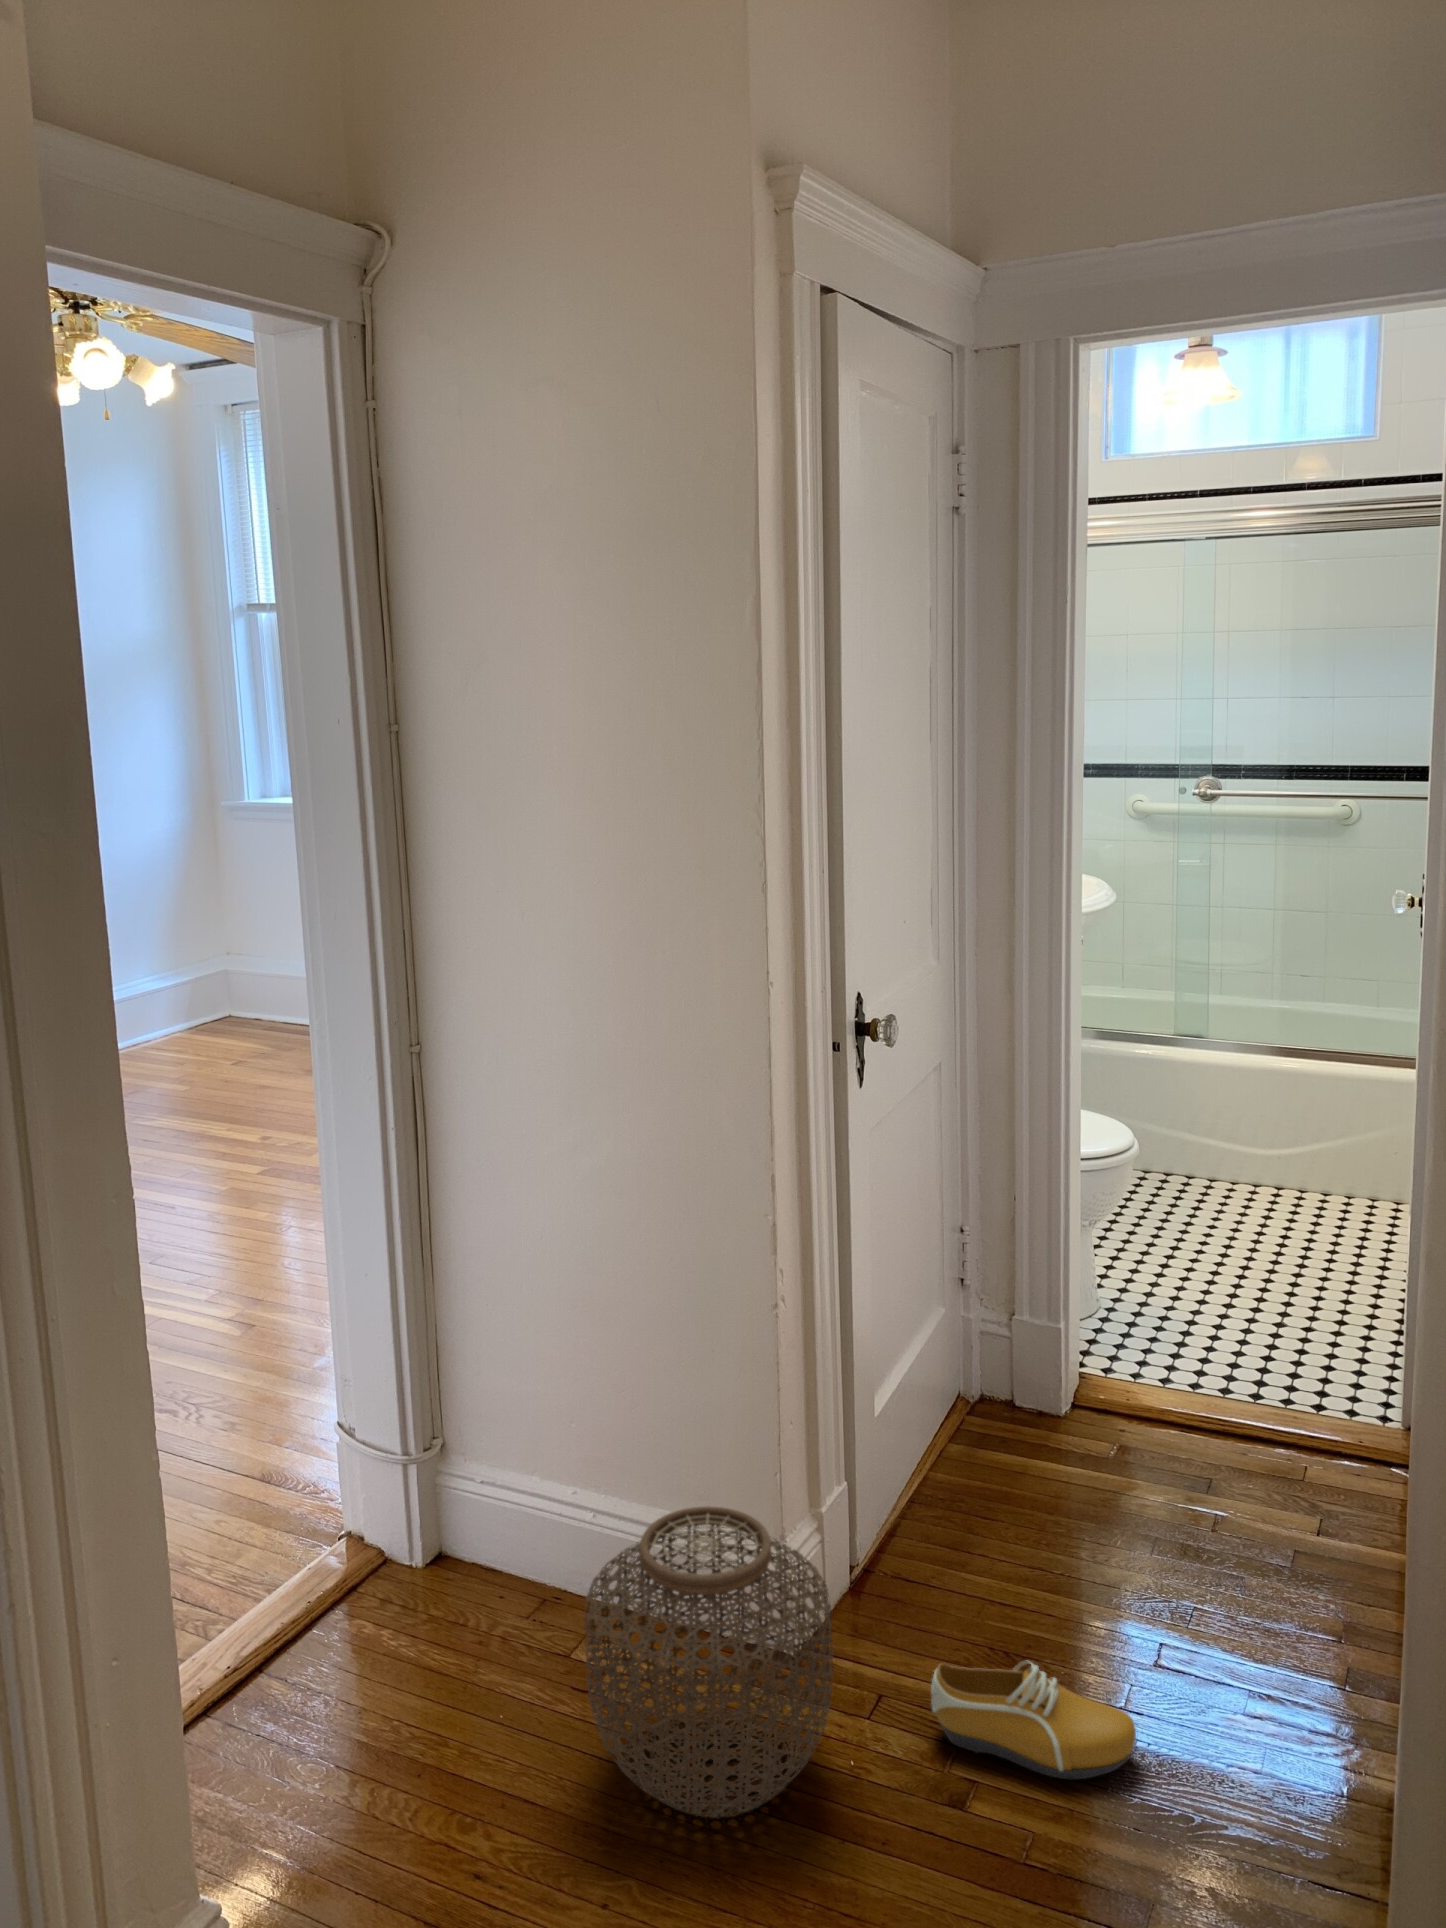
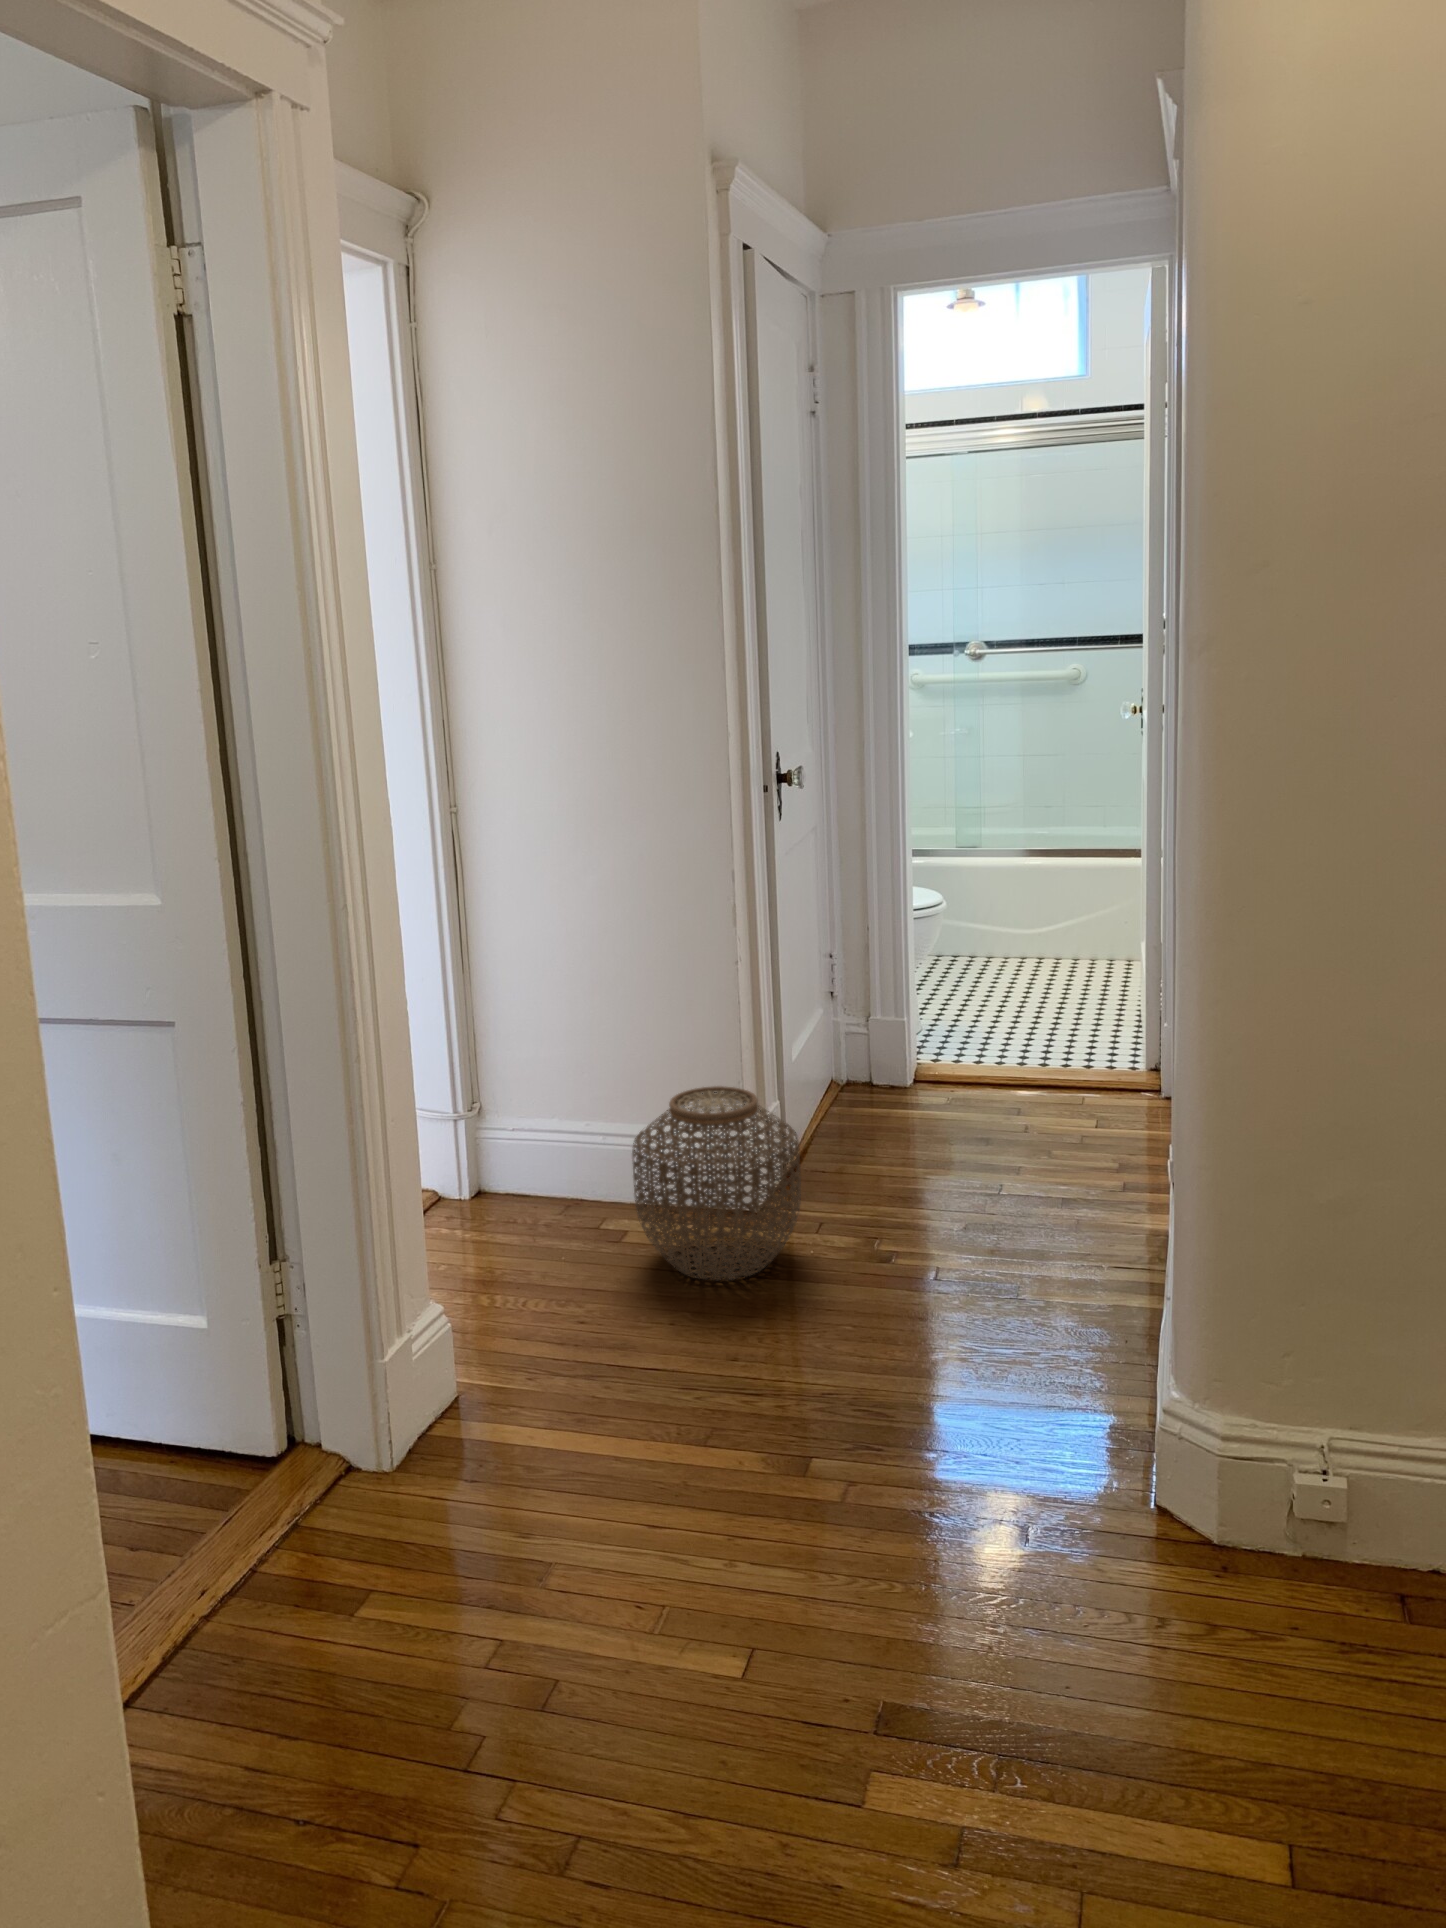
shoe: present [931,1661,1136,1779] -> none [859,1175,994,1242]

